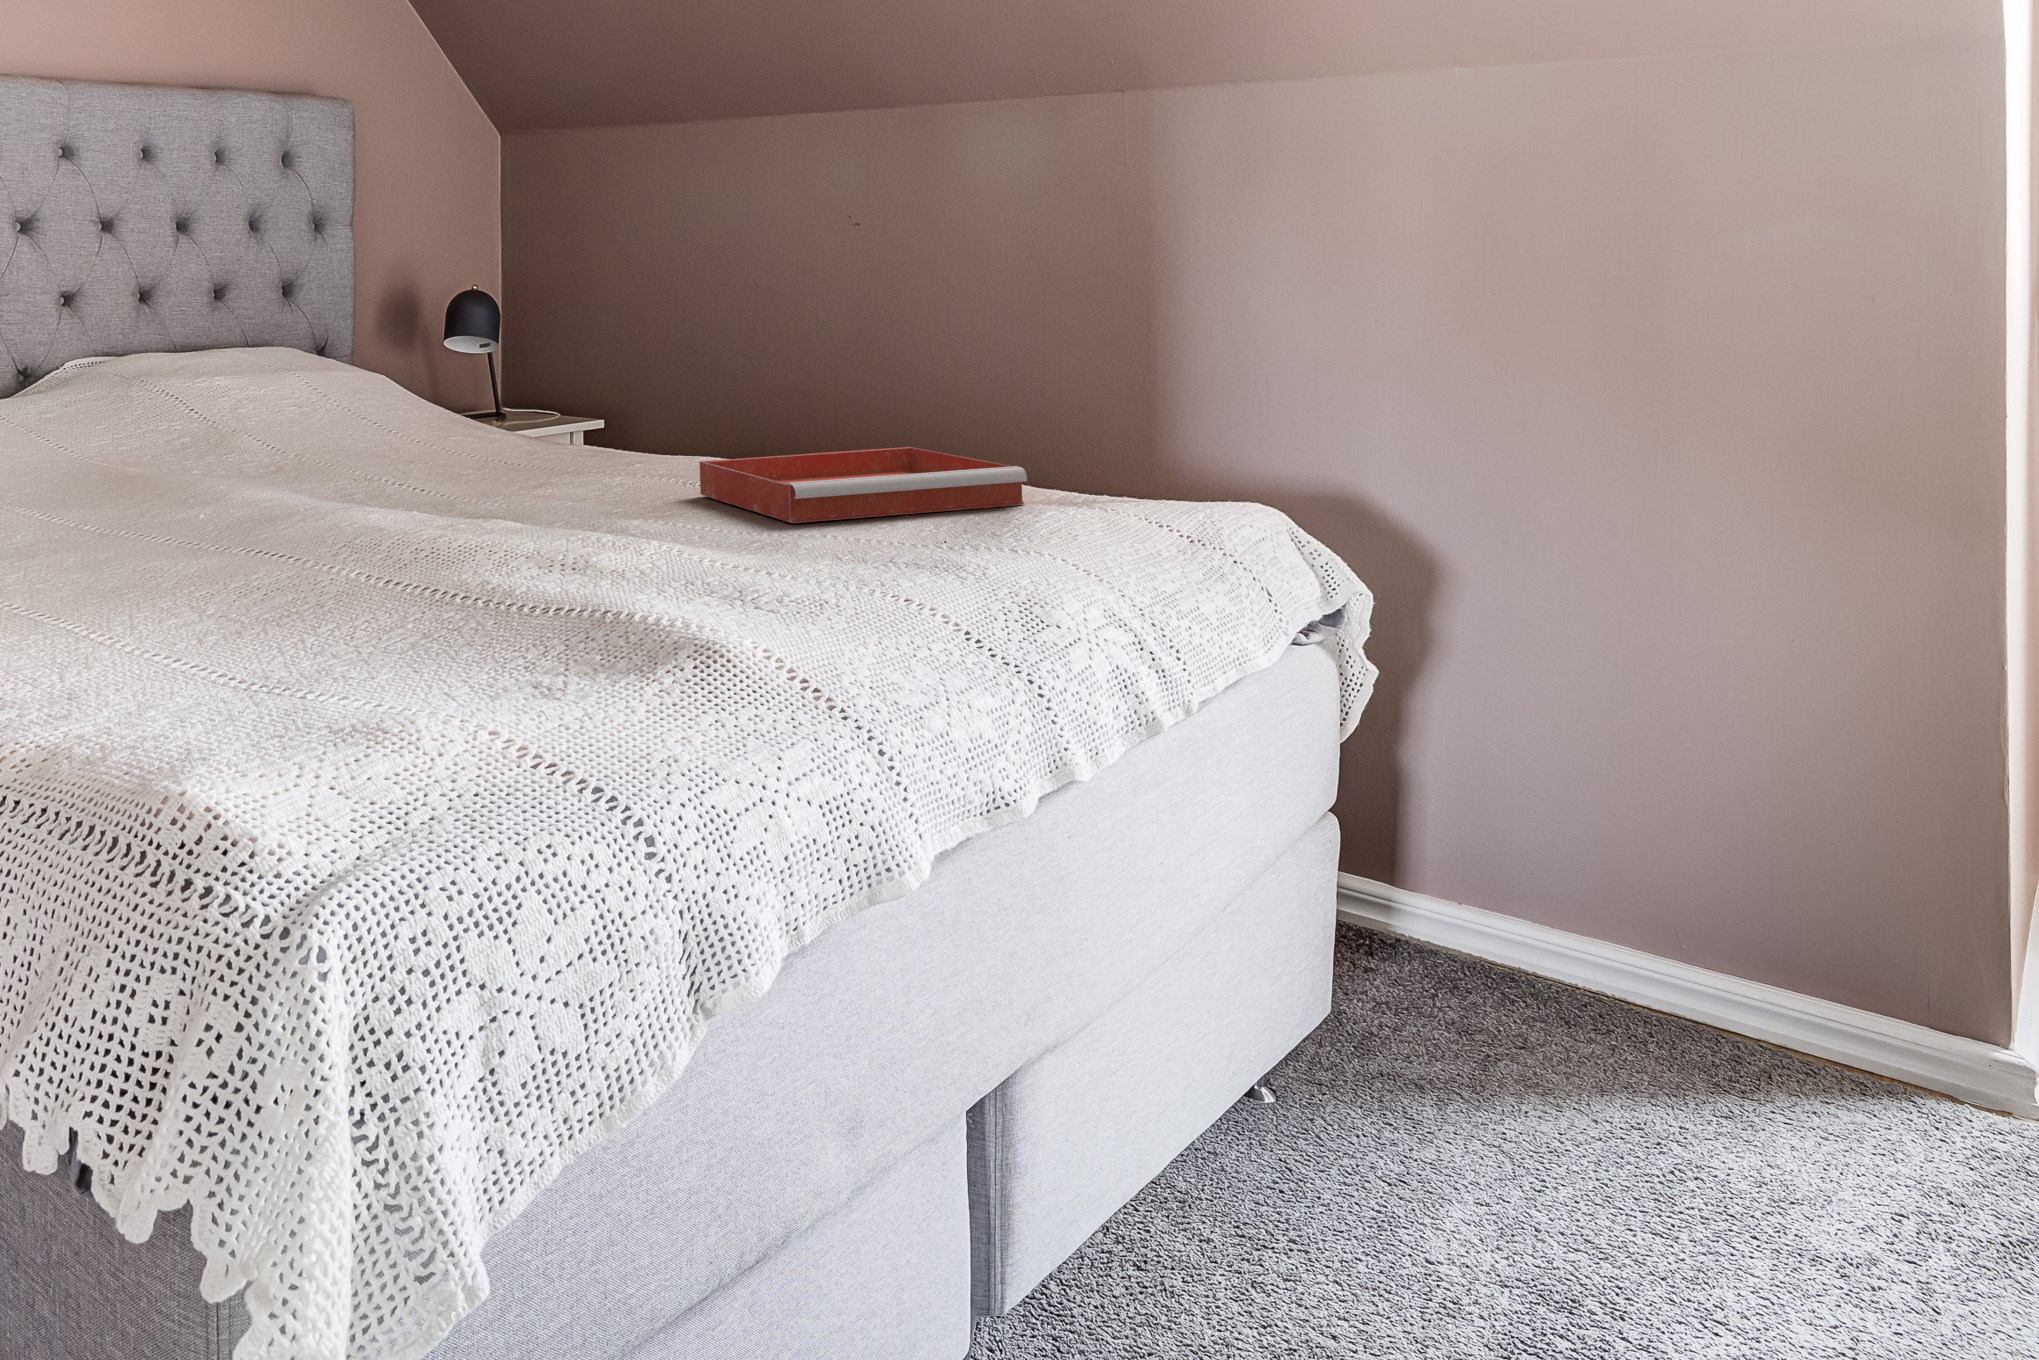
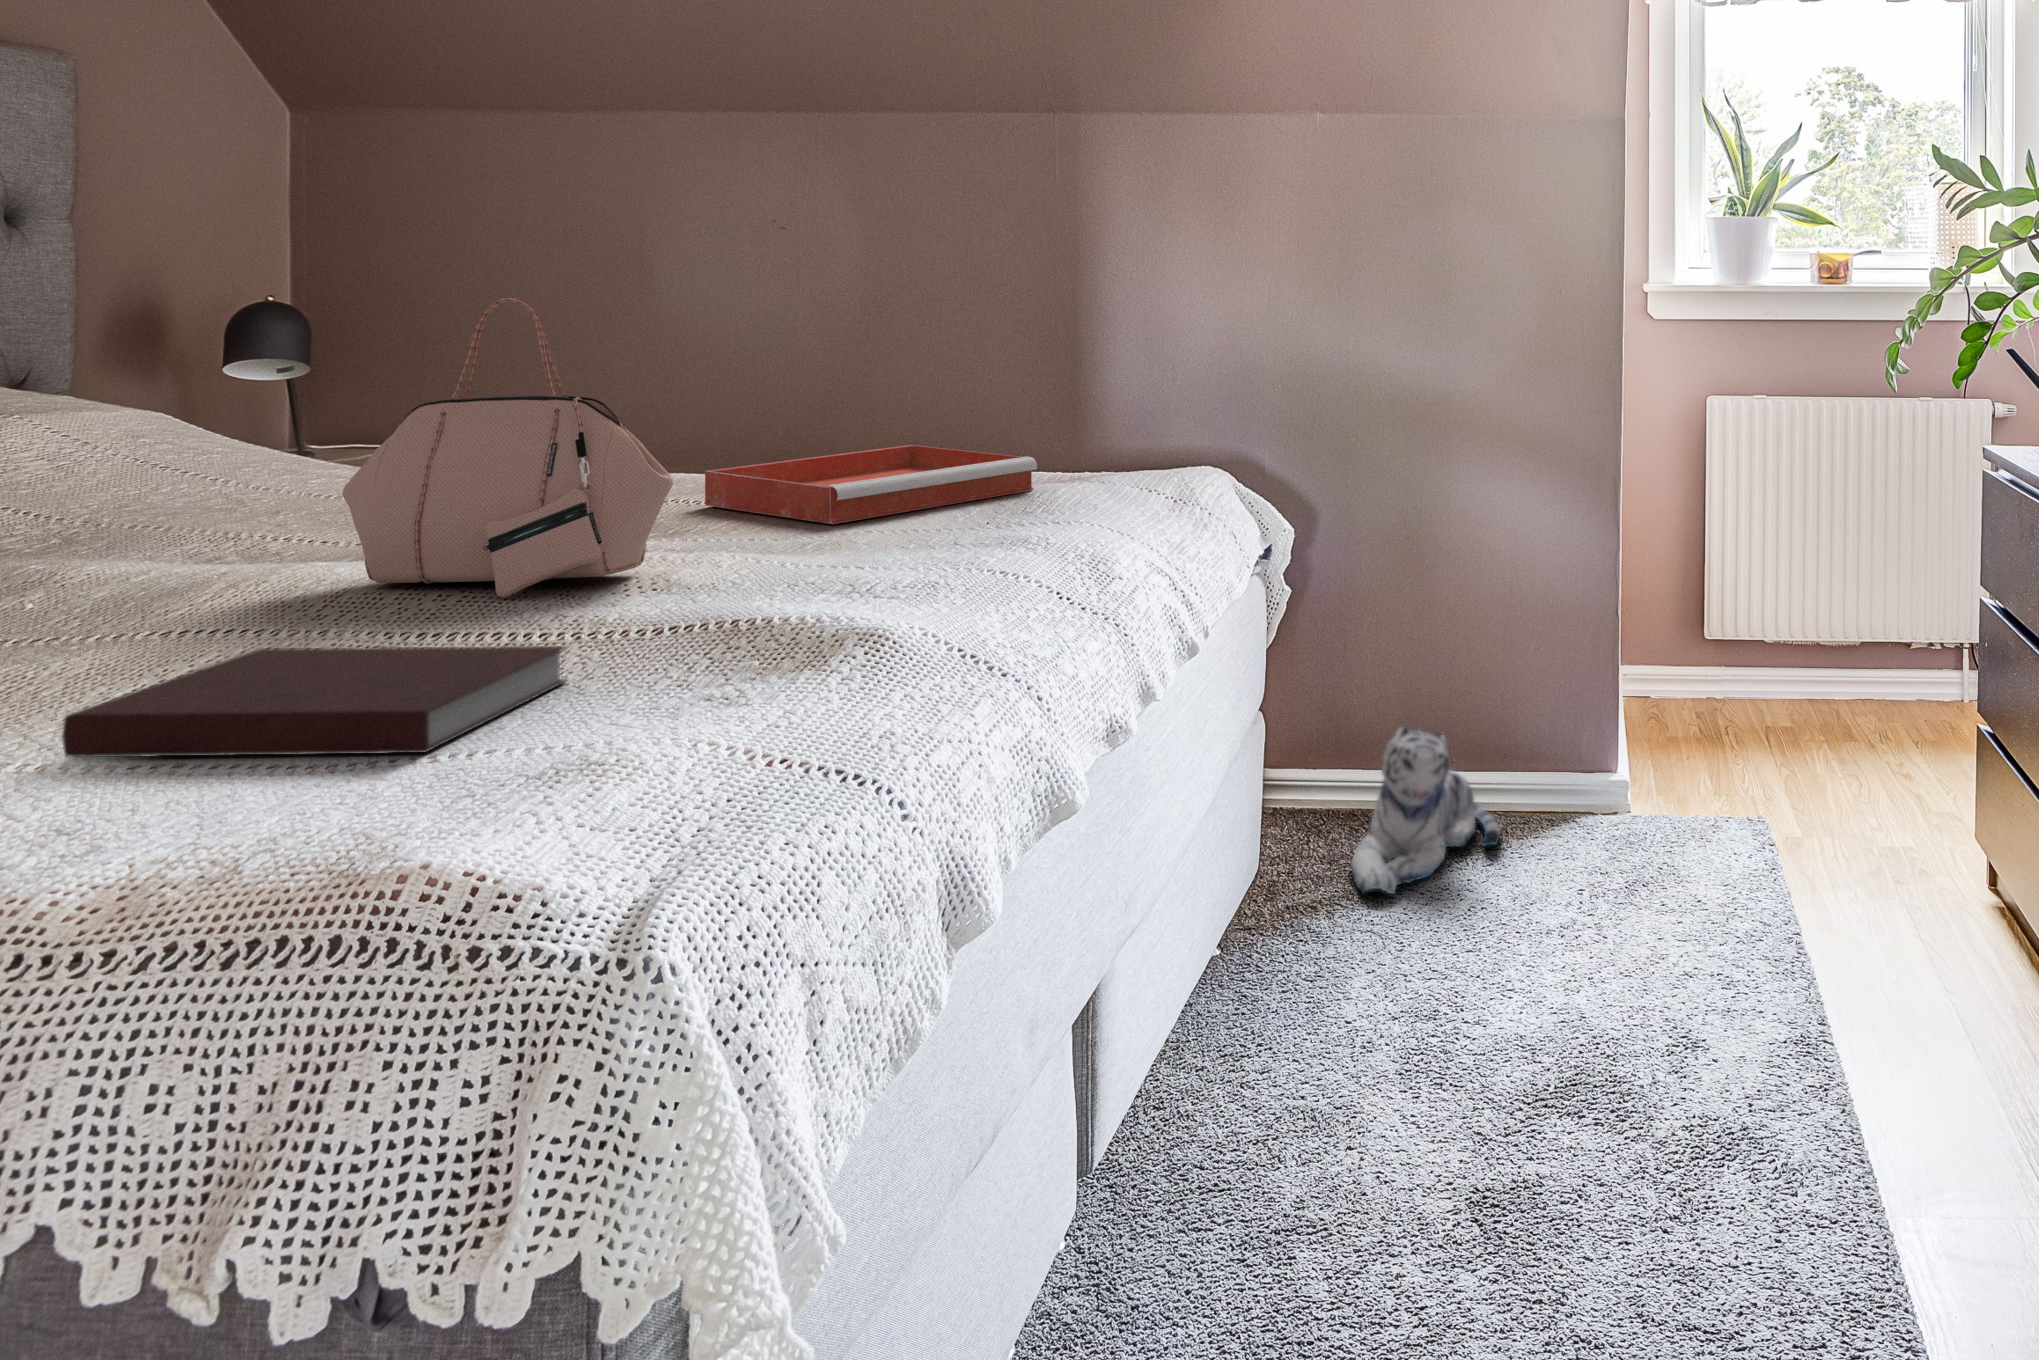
handbag: none [390,294,613,563] -> present [342,298,674,598]
notebook: none [115,583,451,693] -> present [62,646,566,757]
plush toy: none [1481,877,1761,1110] -> present [1352,728,1500,893]

